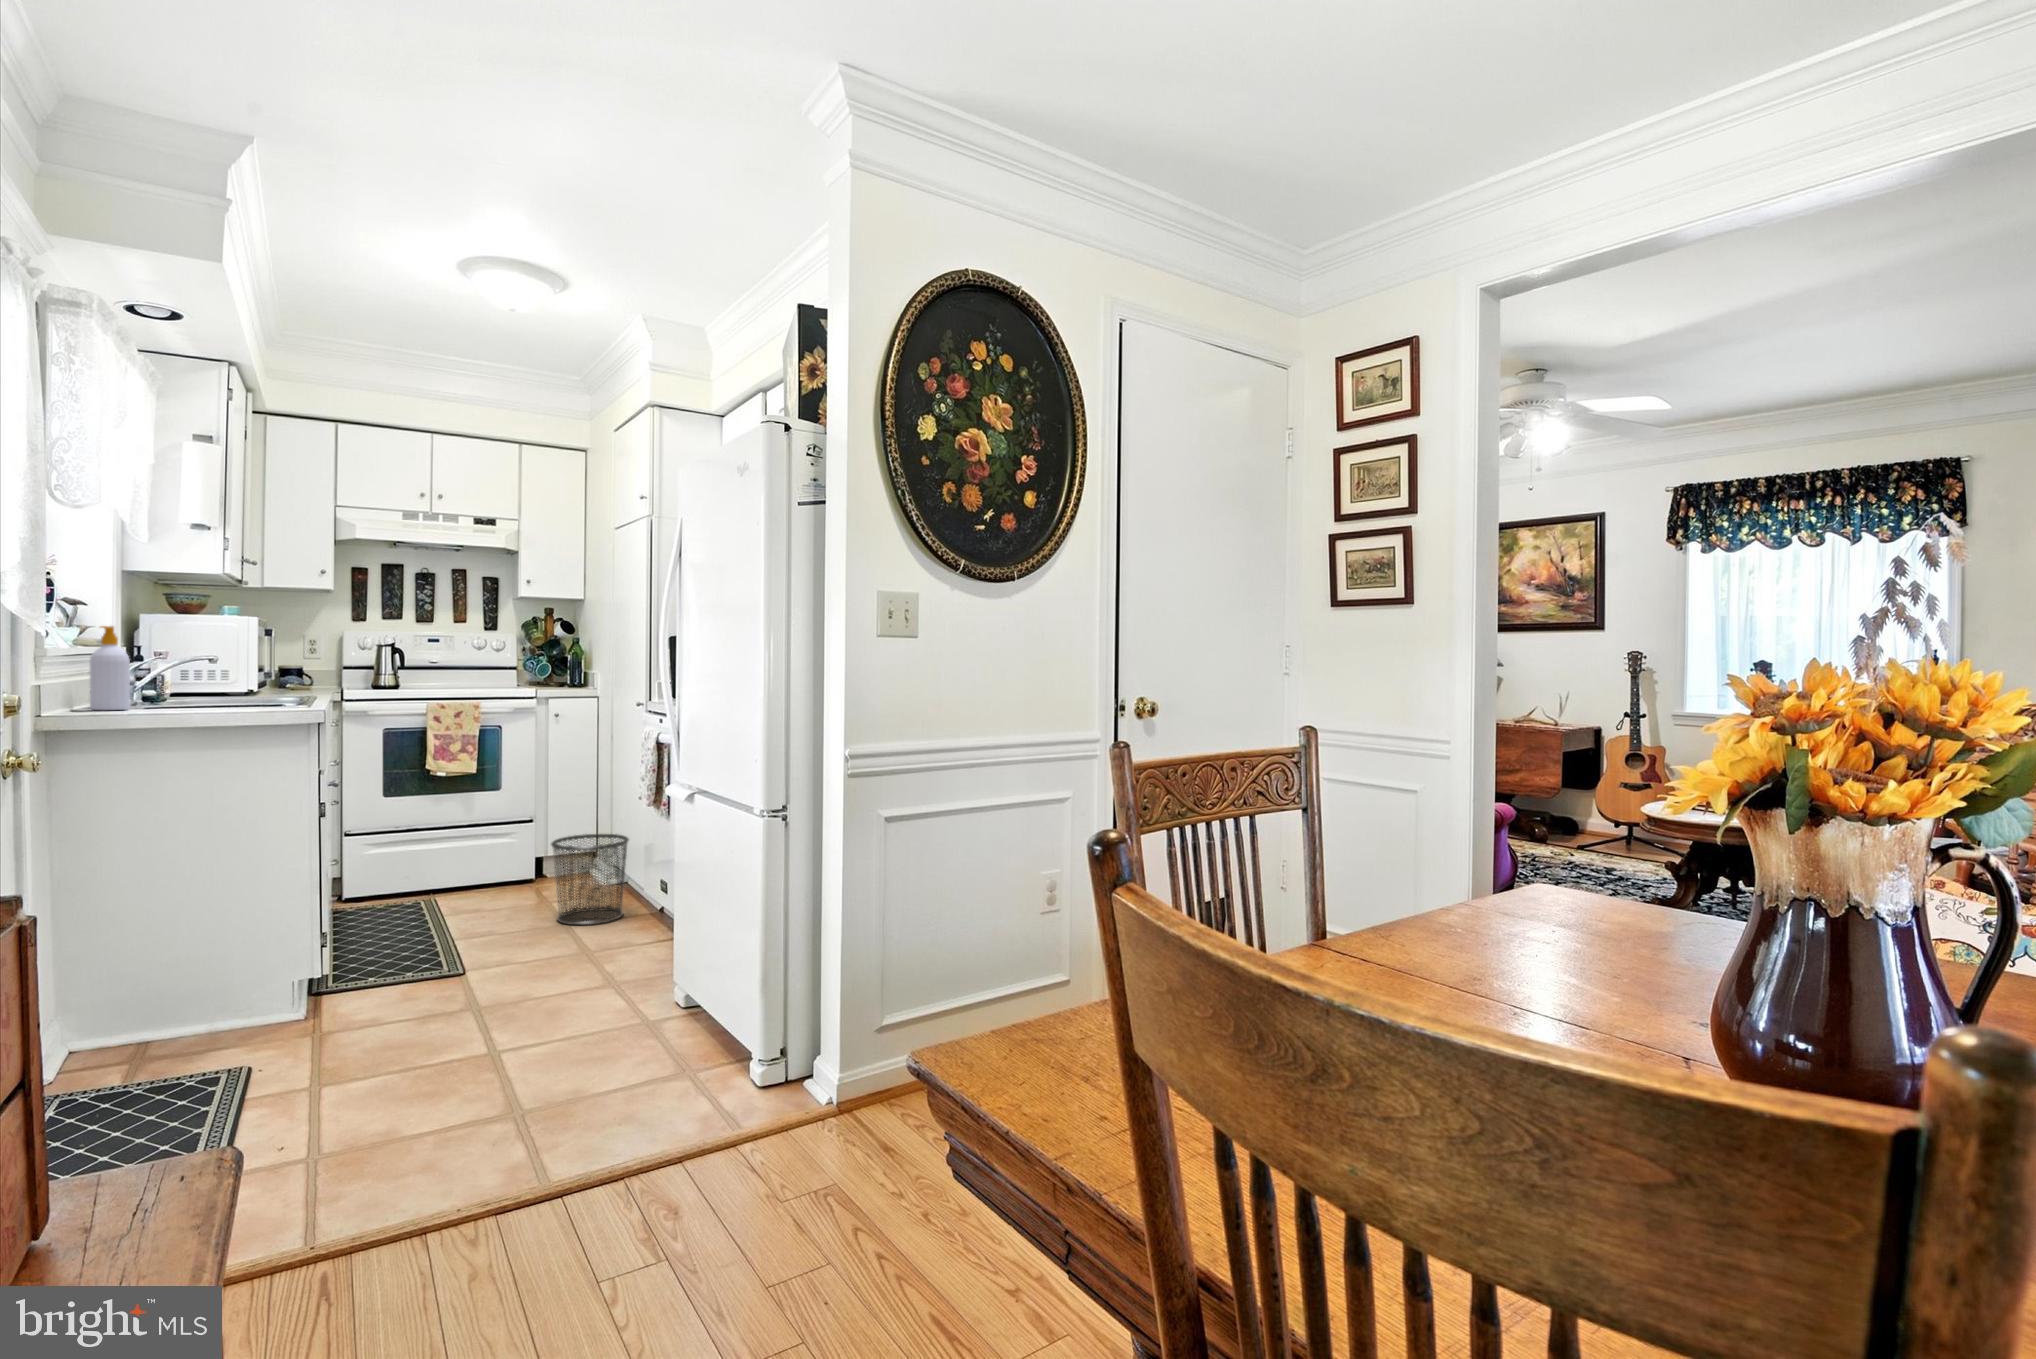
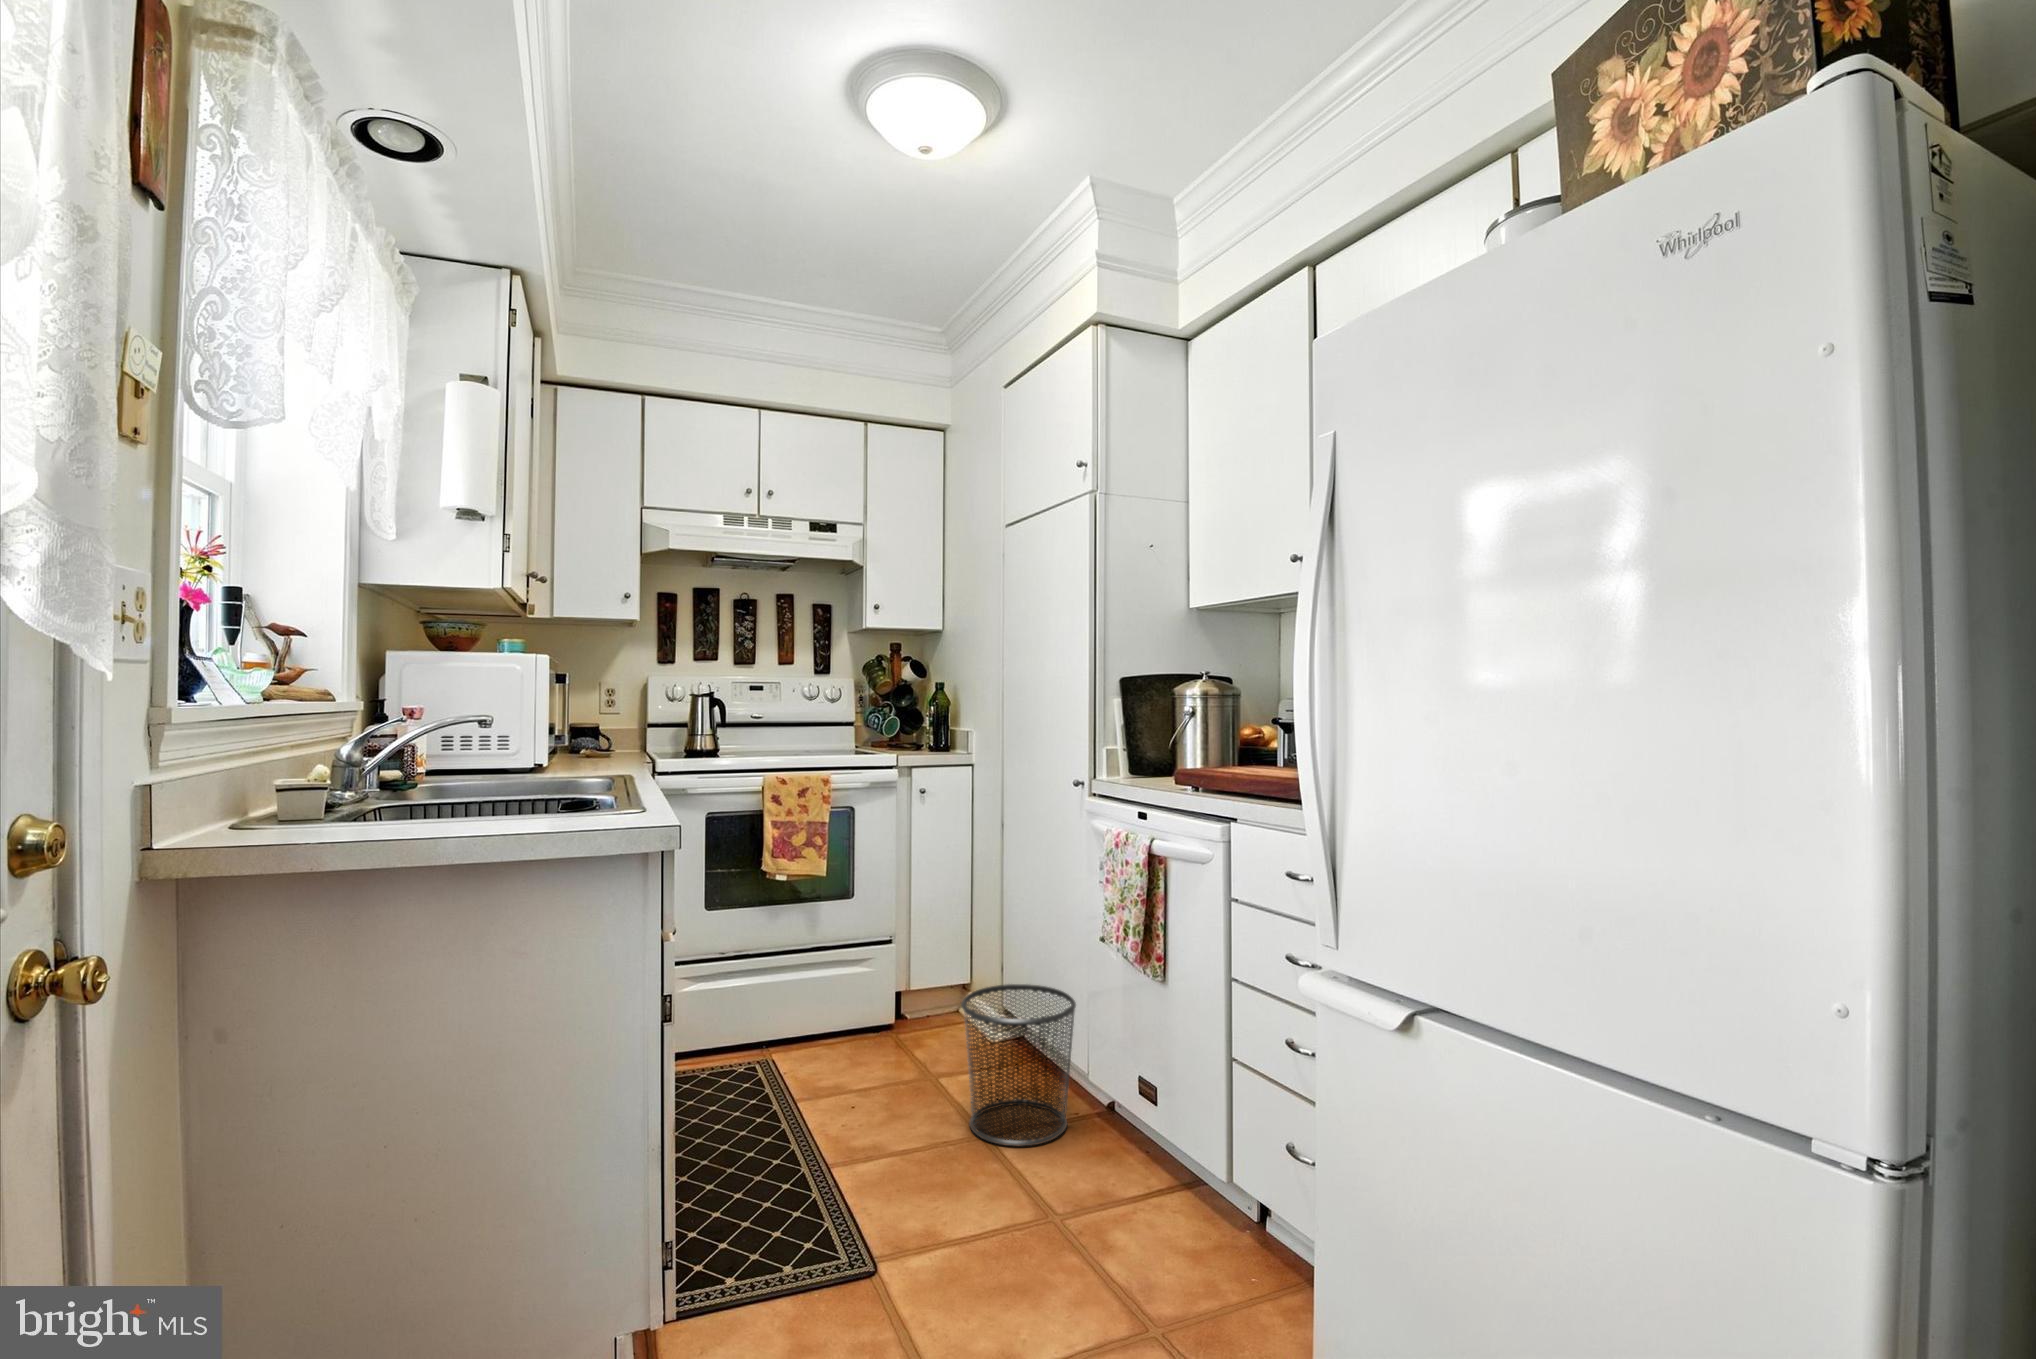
soap bottle: present [90,626,130,710] -> none [254,664,332,838]

